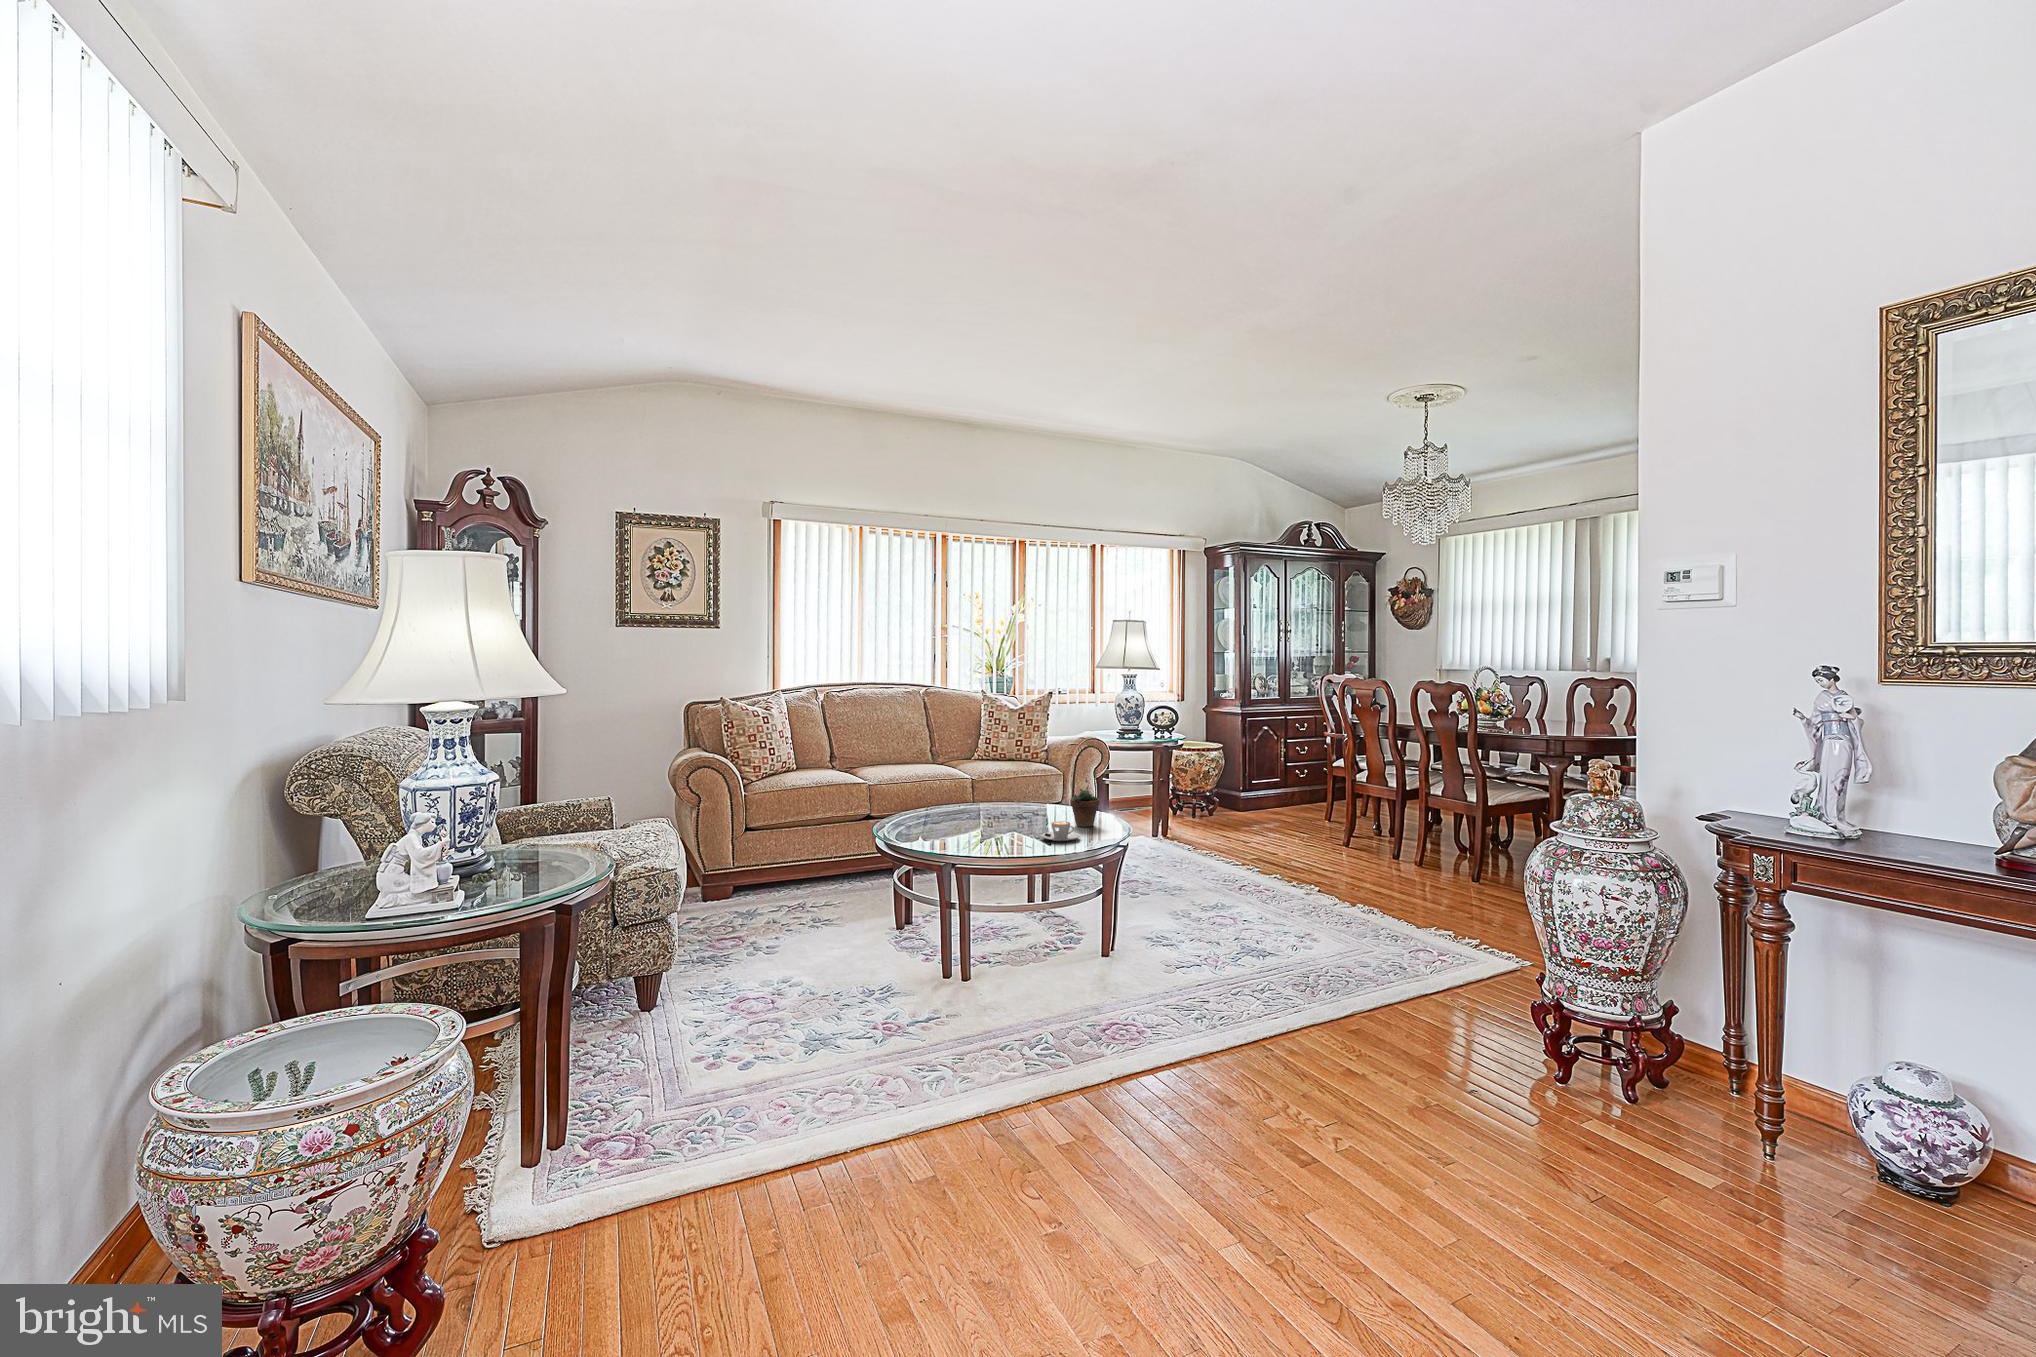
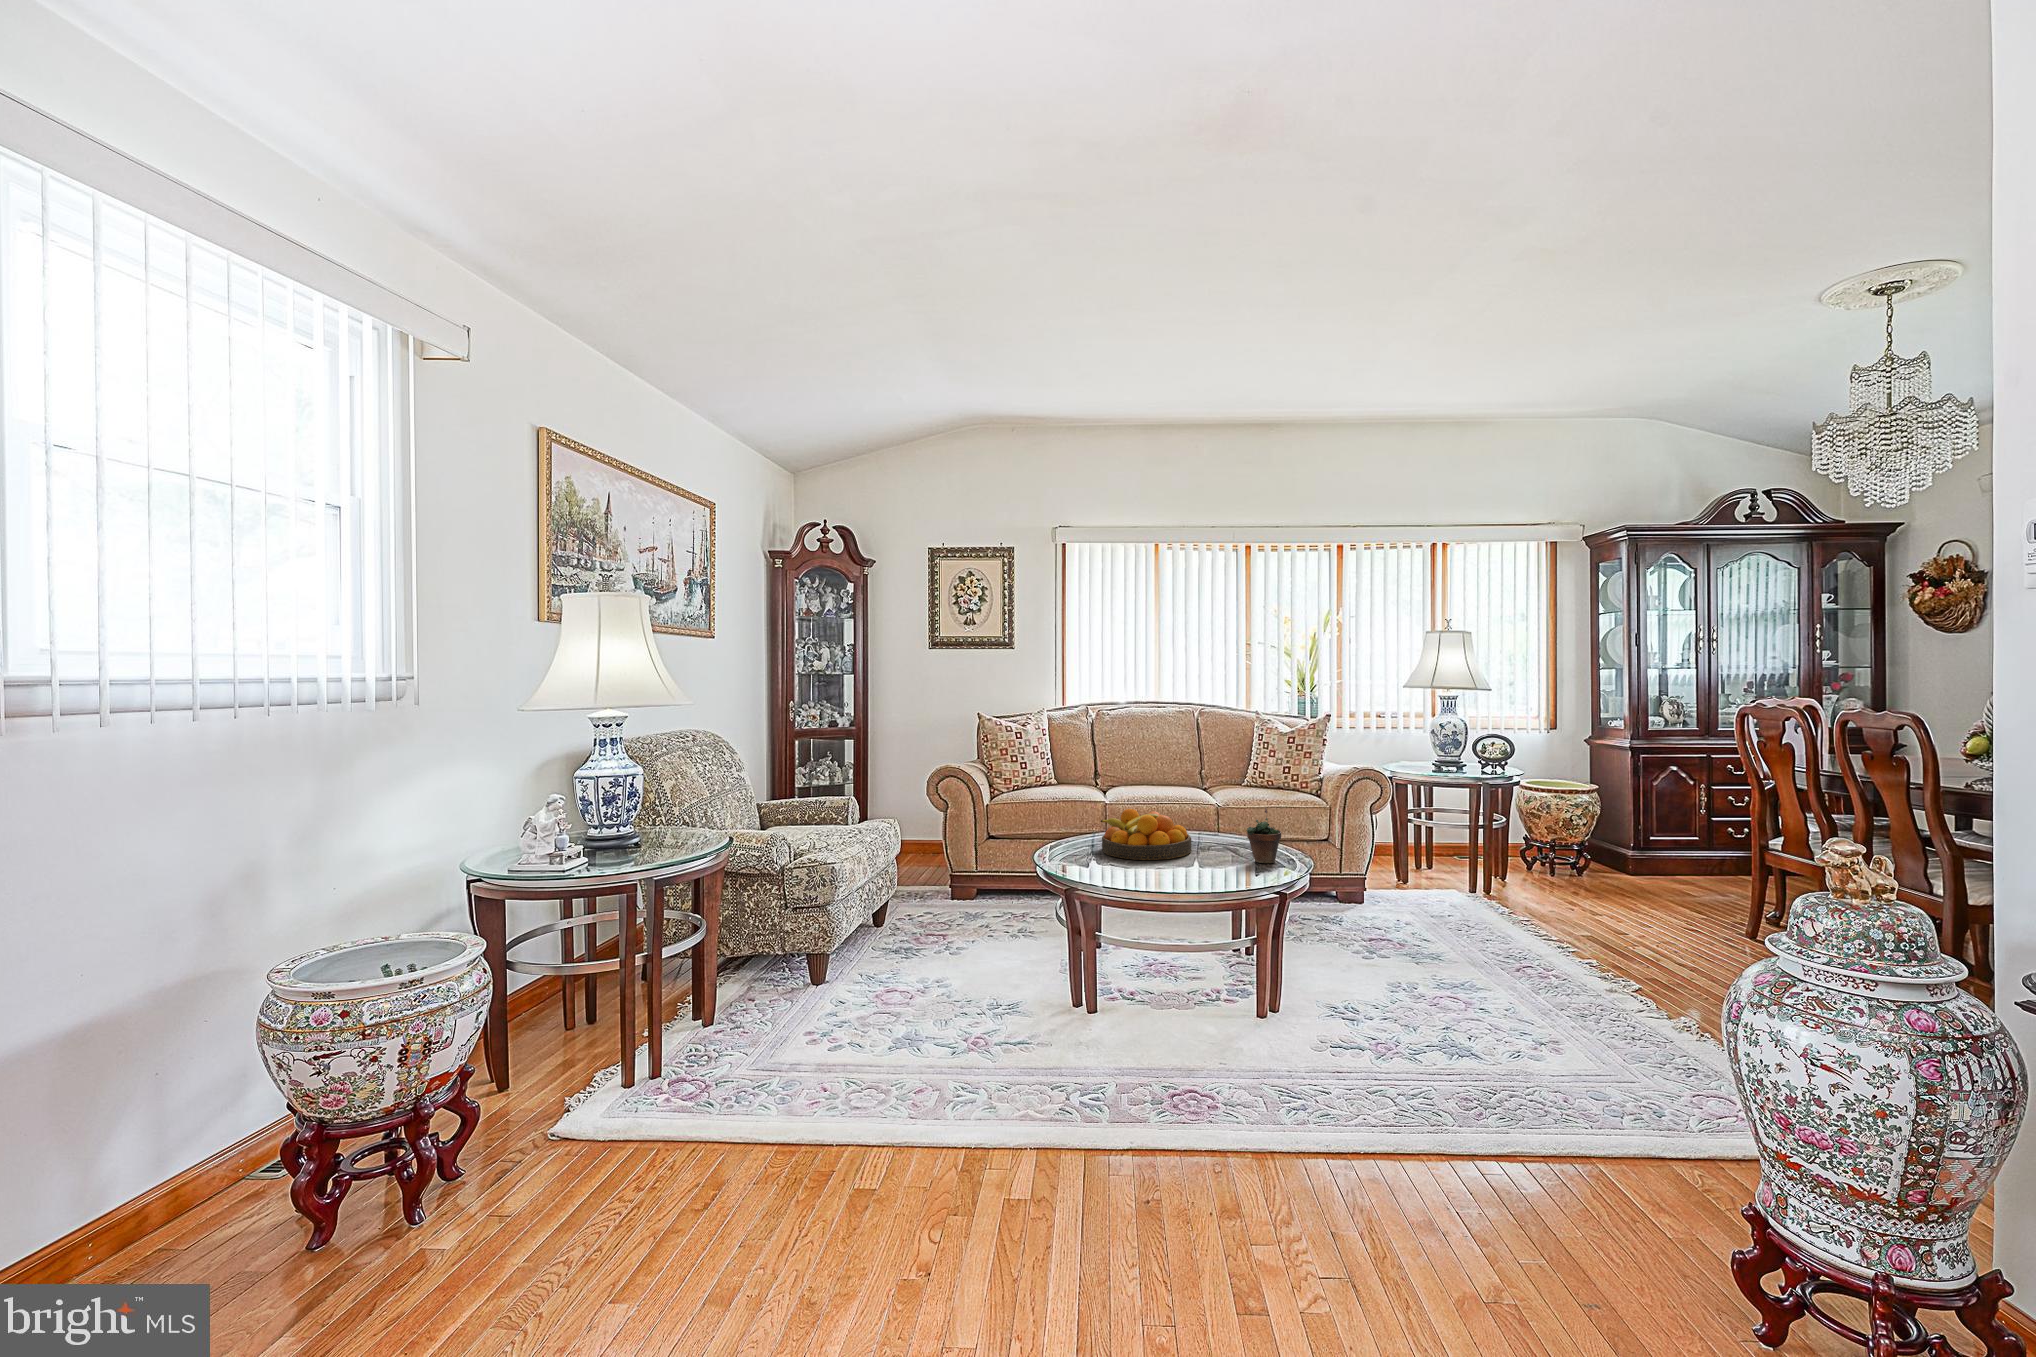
fruit bowl: none [928,788,1015,835] -> present [1100,809,1192,860]
coffee cup: present [1042,821,1080,841] -> none [1190,854,1234,876]

